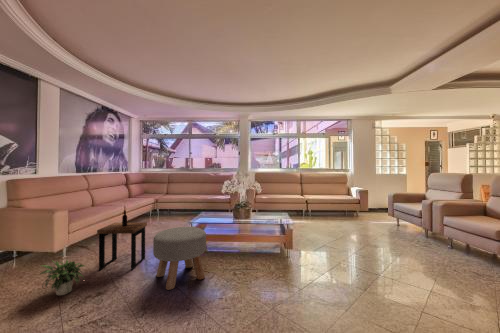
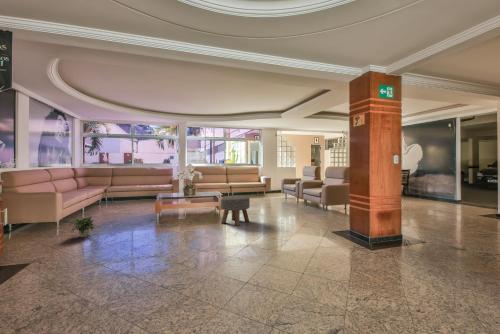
side table: present [97,210,147,271] -> none [94,189,125,228]
ottoman: present [153,227,206,290] -> present [221,196,250,226]

